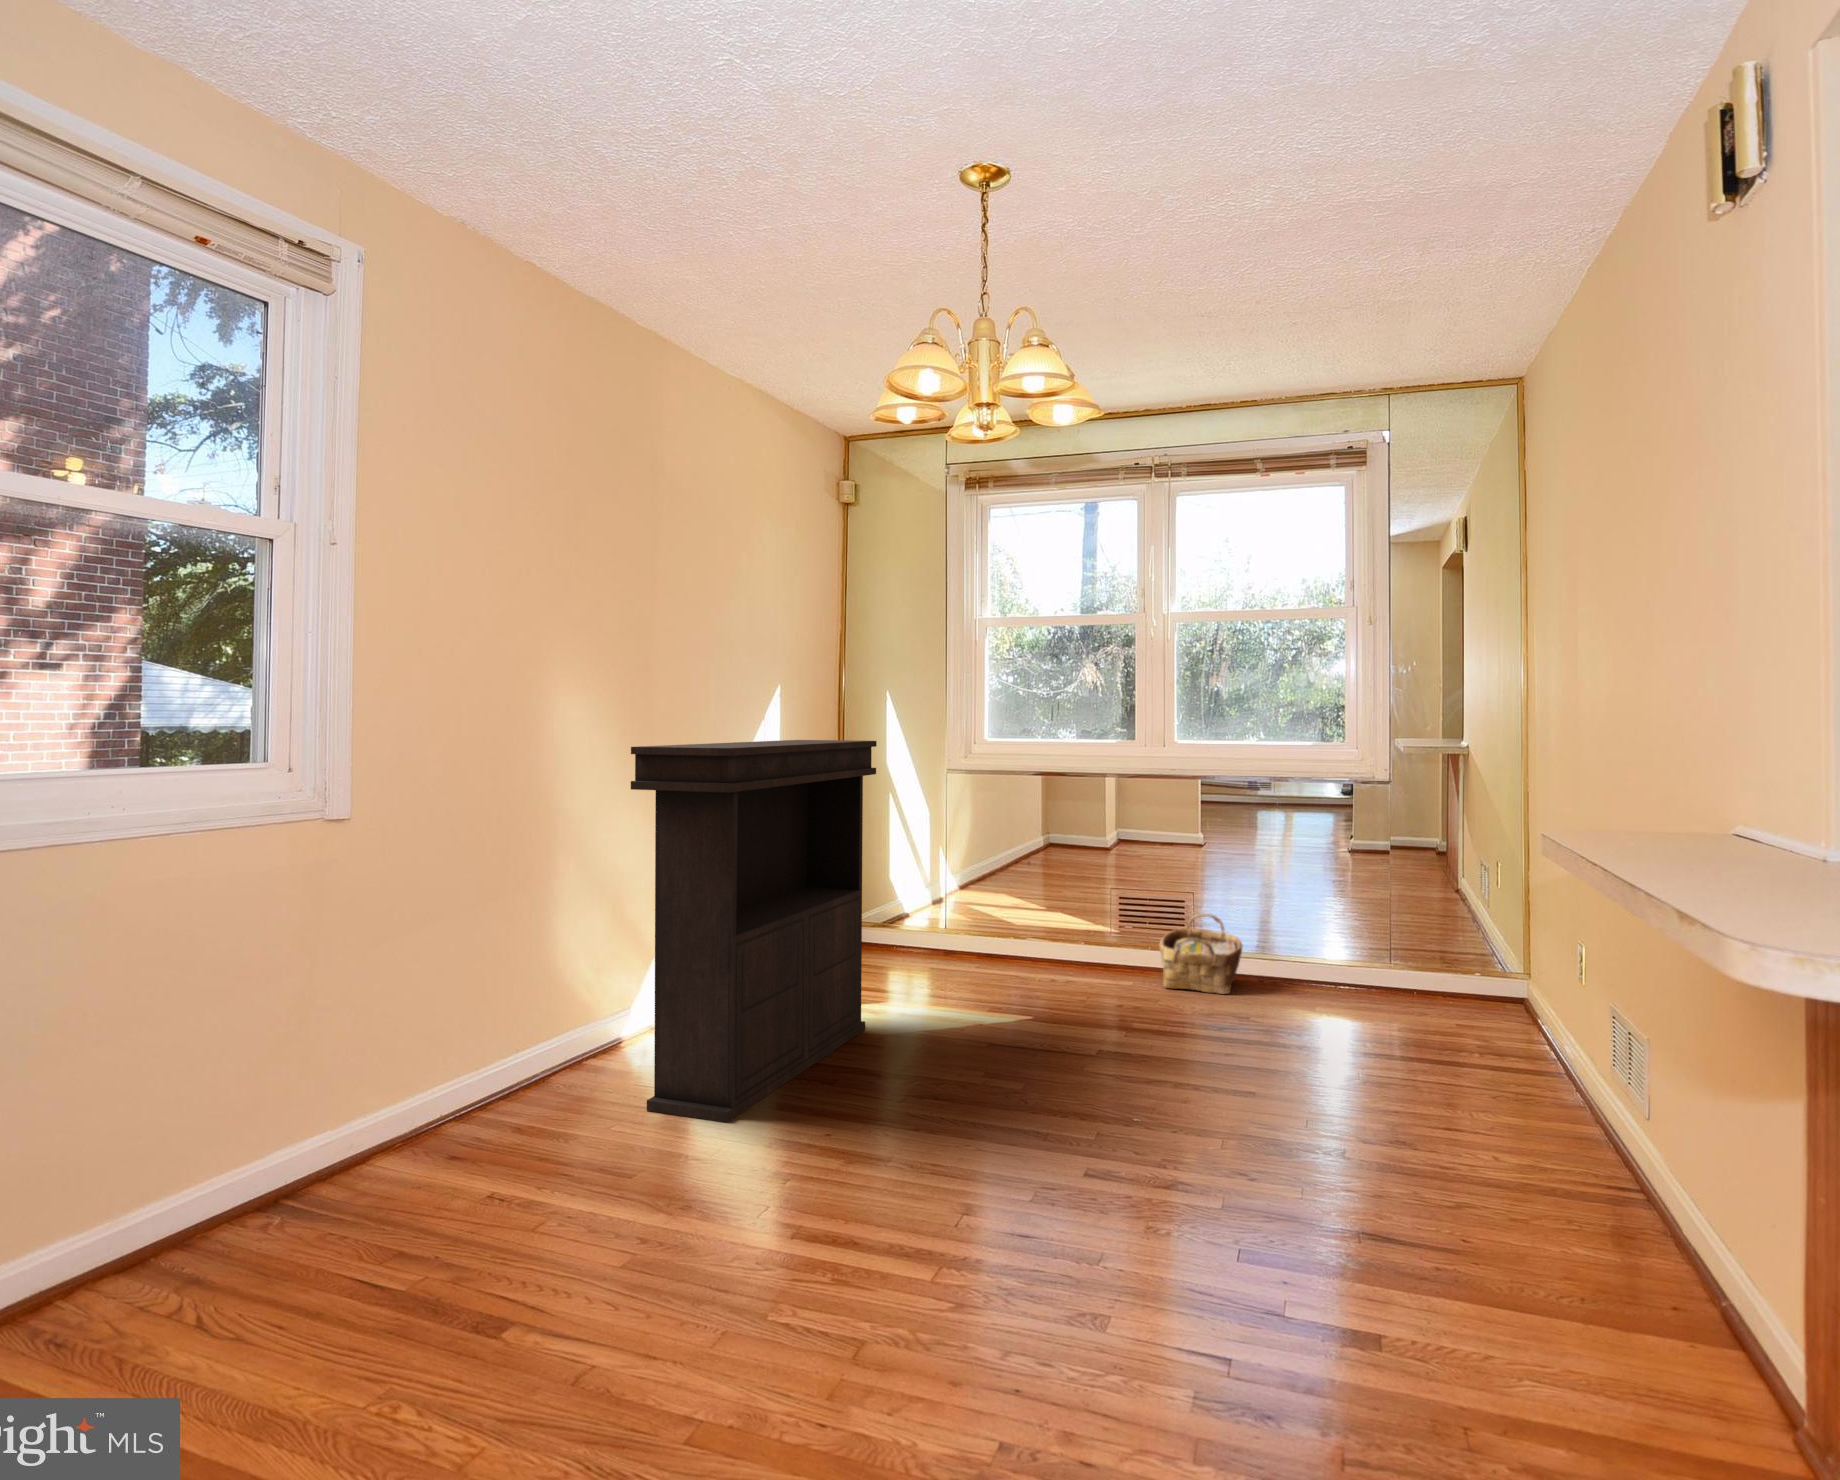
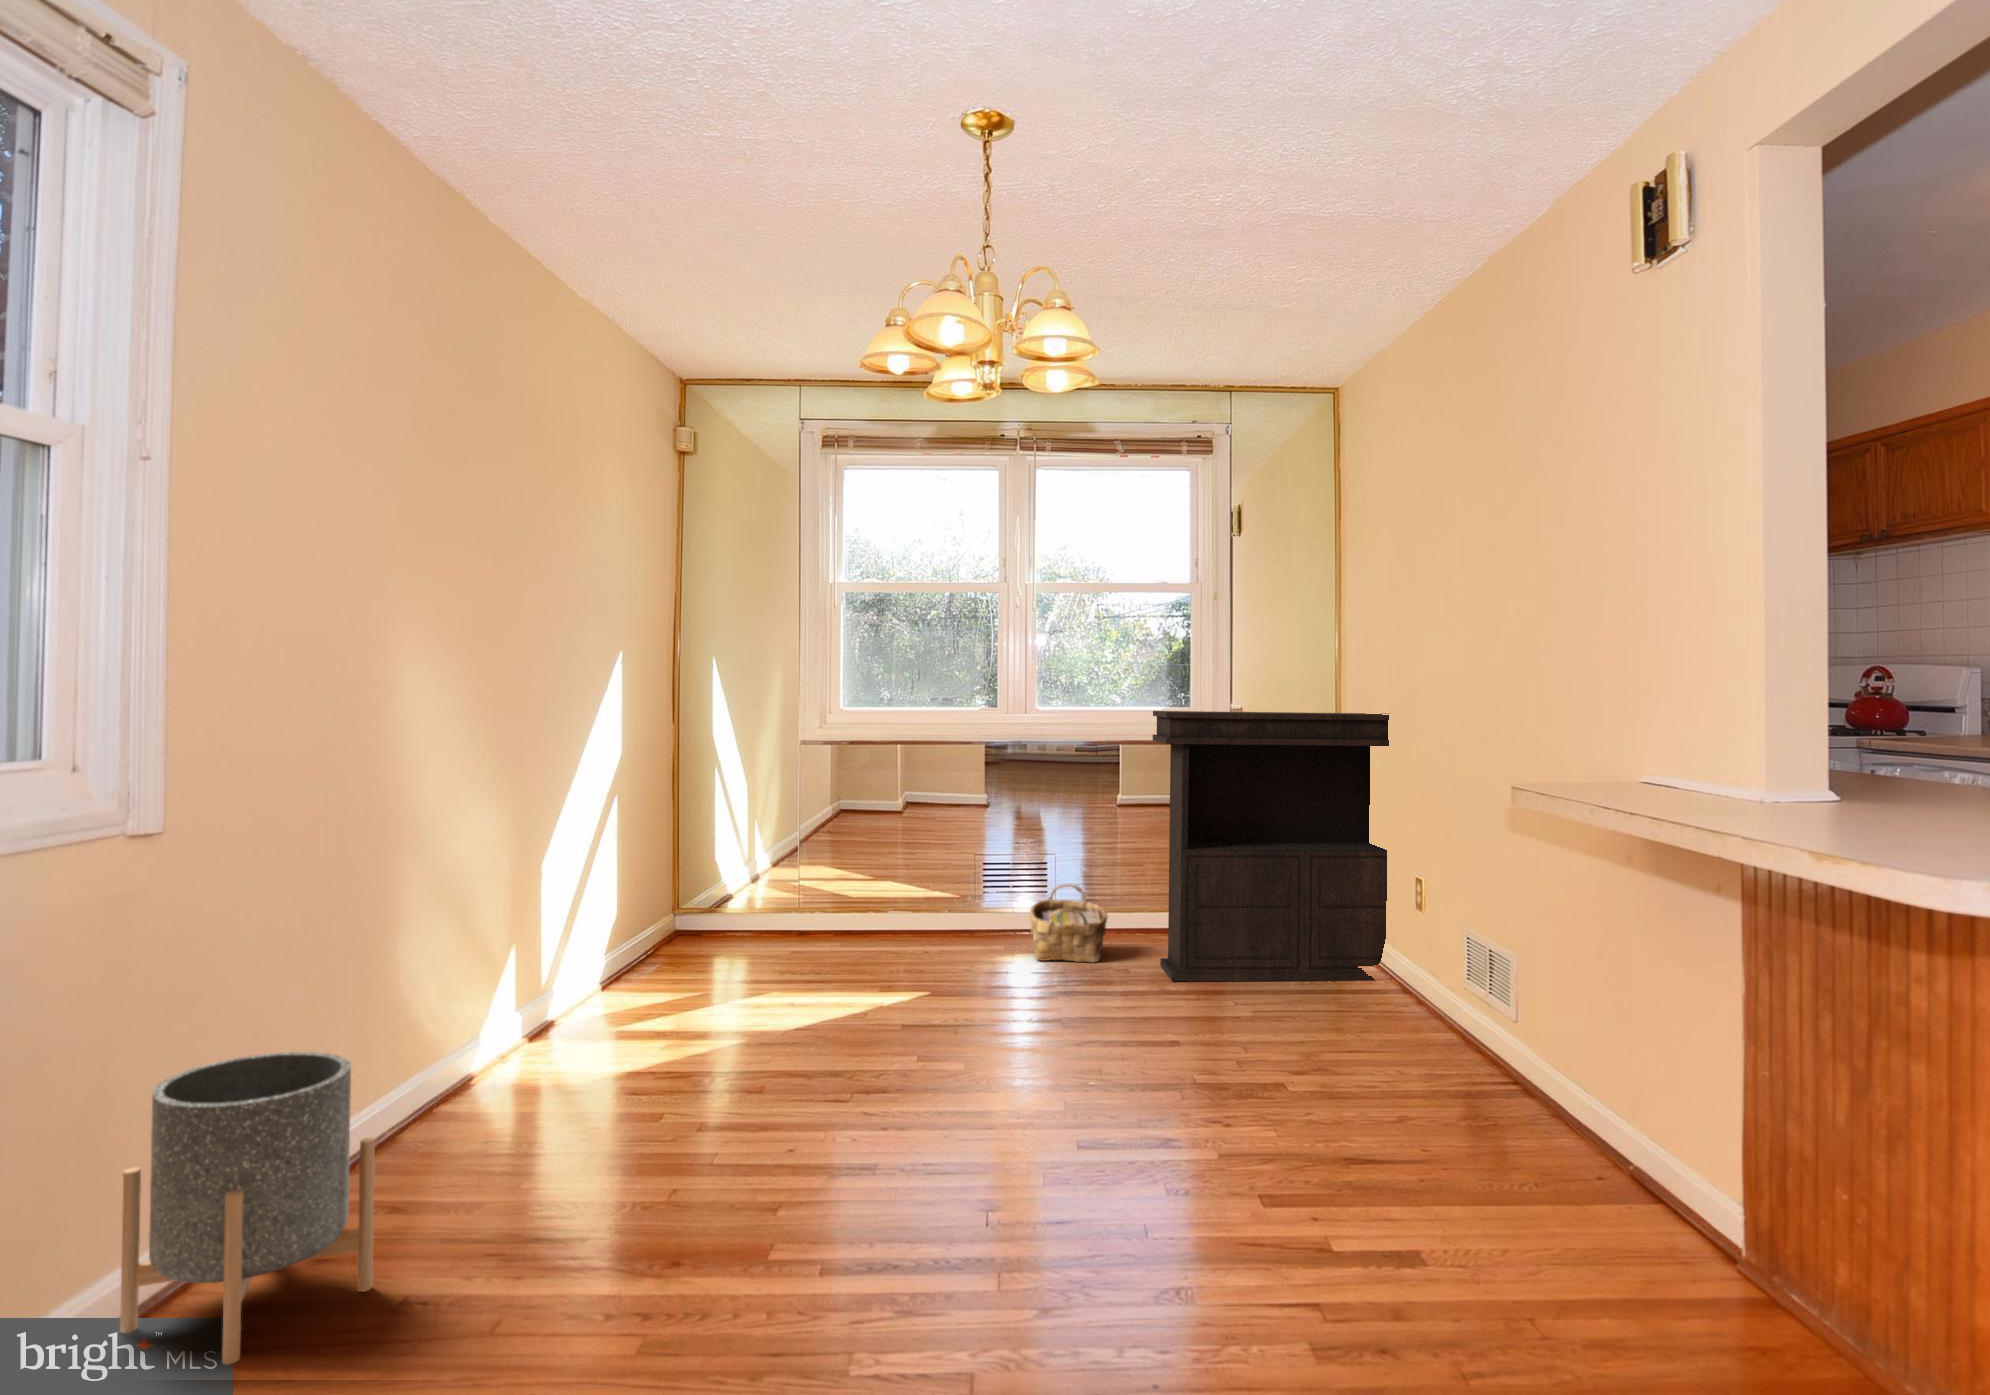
console table: present [631,740,877,1123] -> present [1153,711,1389,981]
planter: none [290,1004,458,1234] -> present [120,1052,375,1365]

